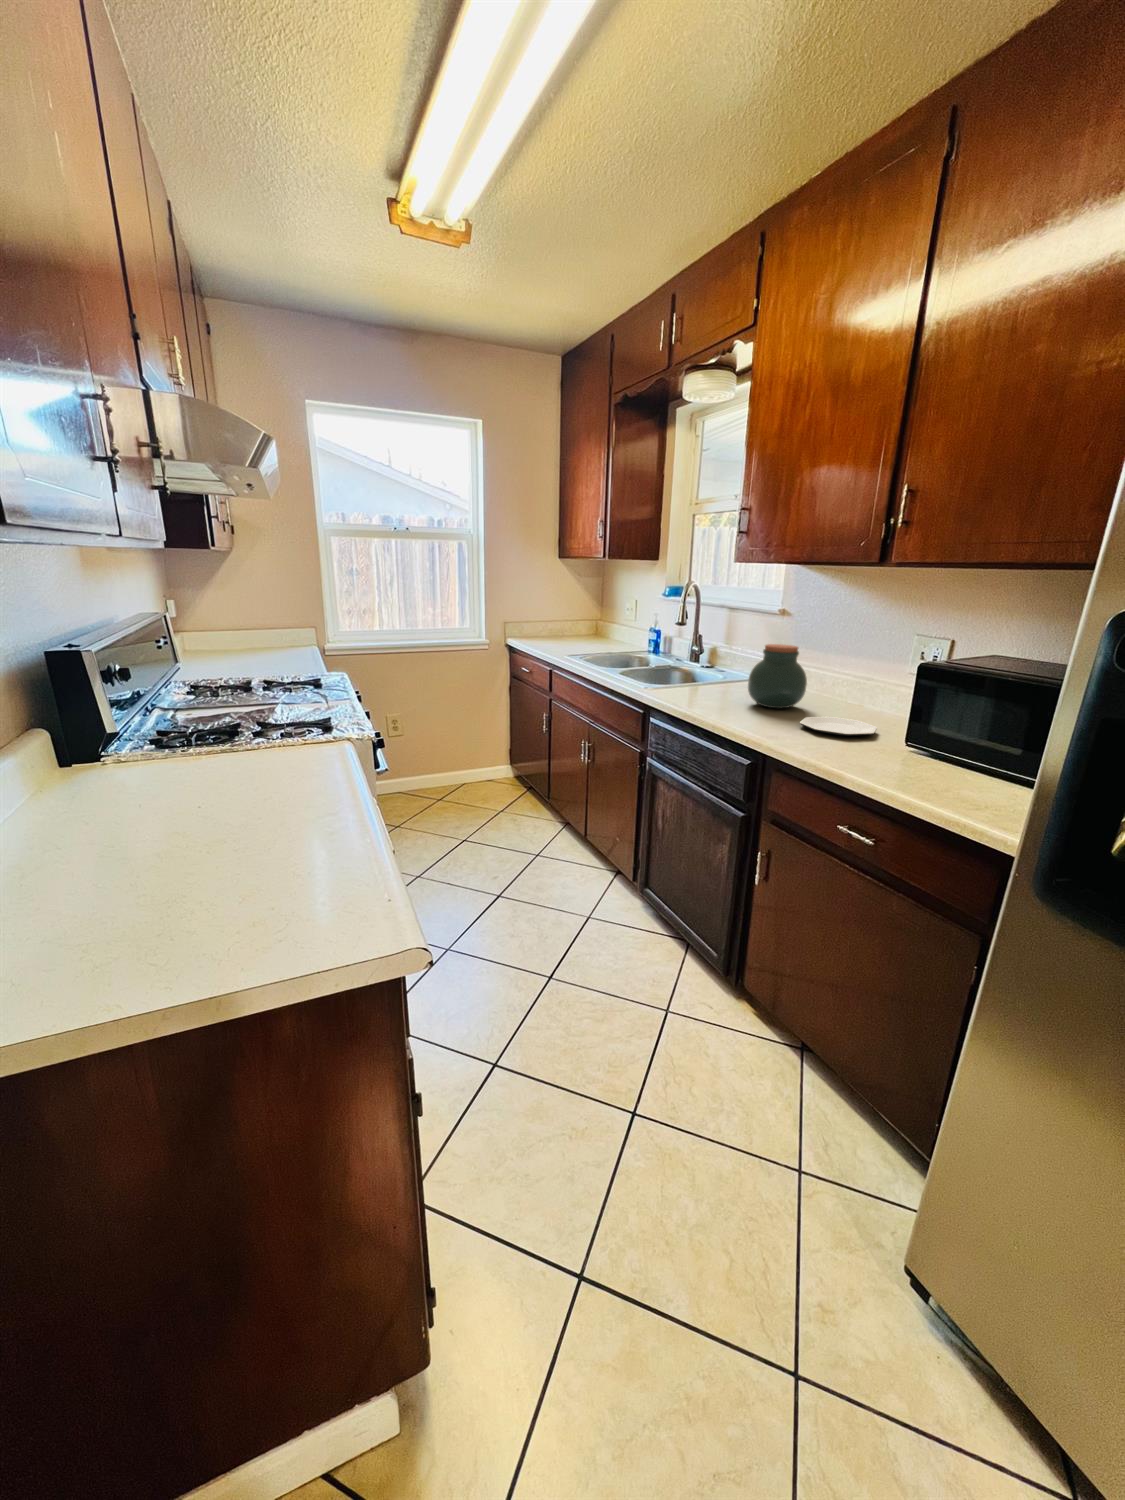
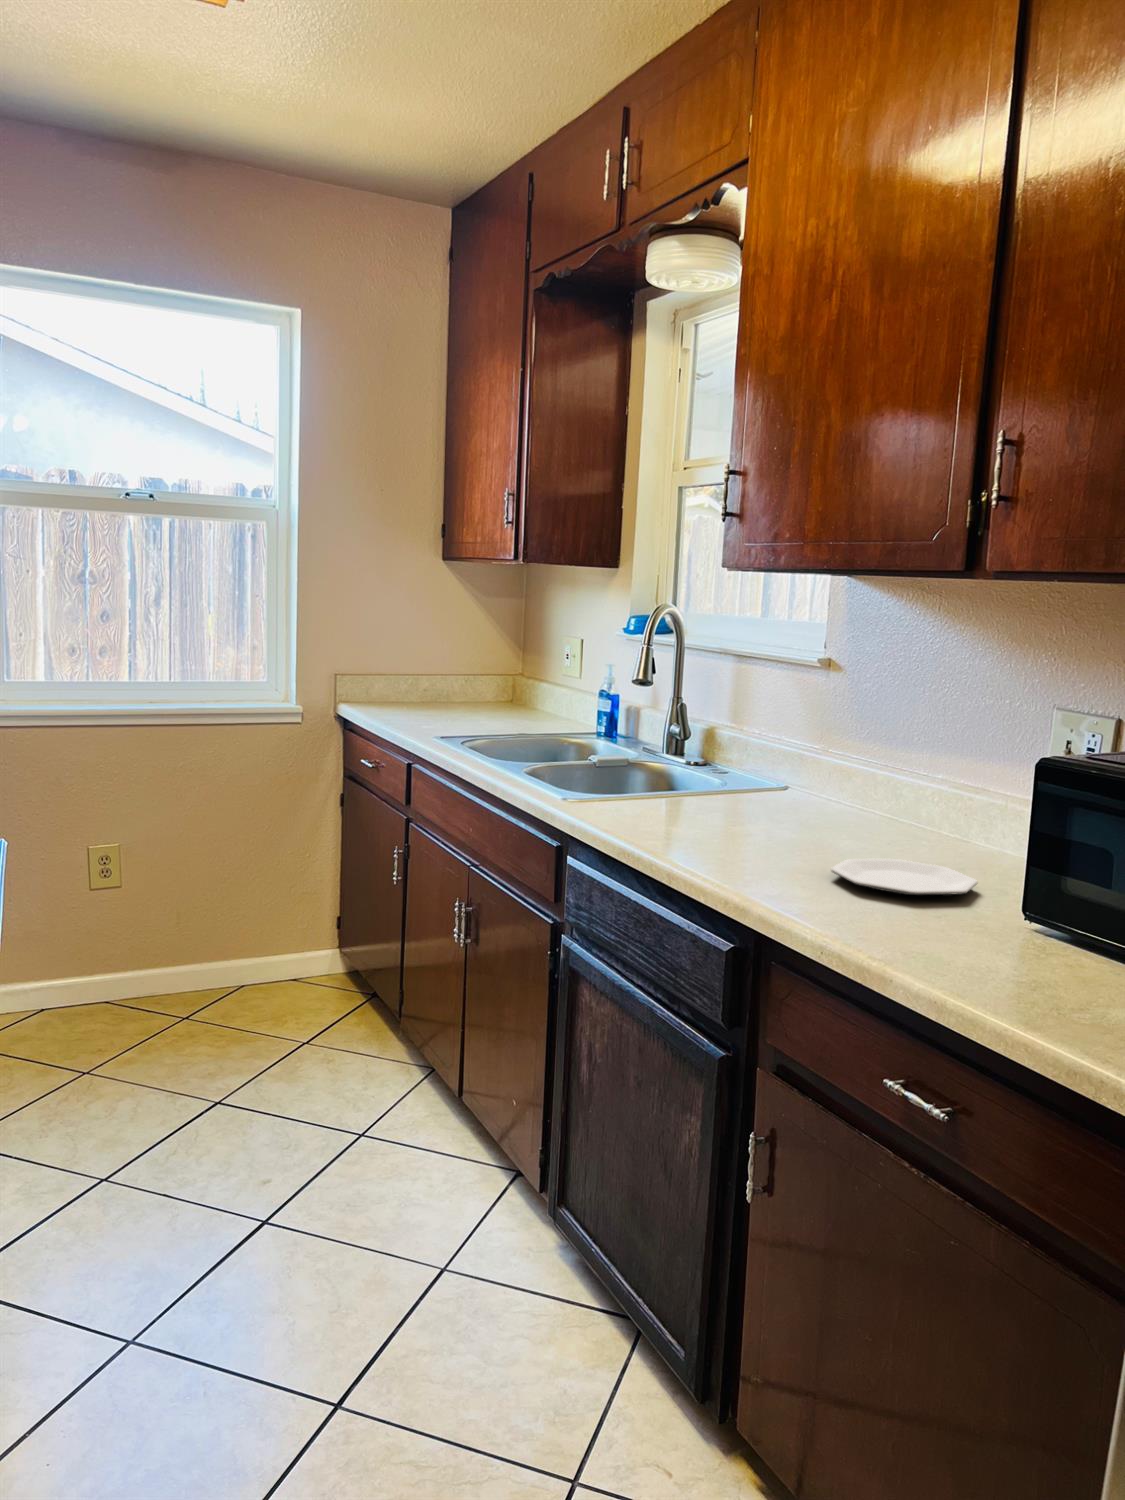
jar: present [748,644,807,708] -> none [747,719,857,841]

